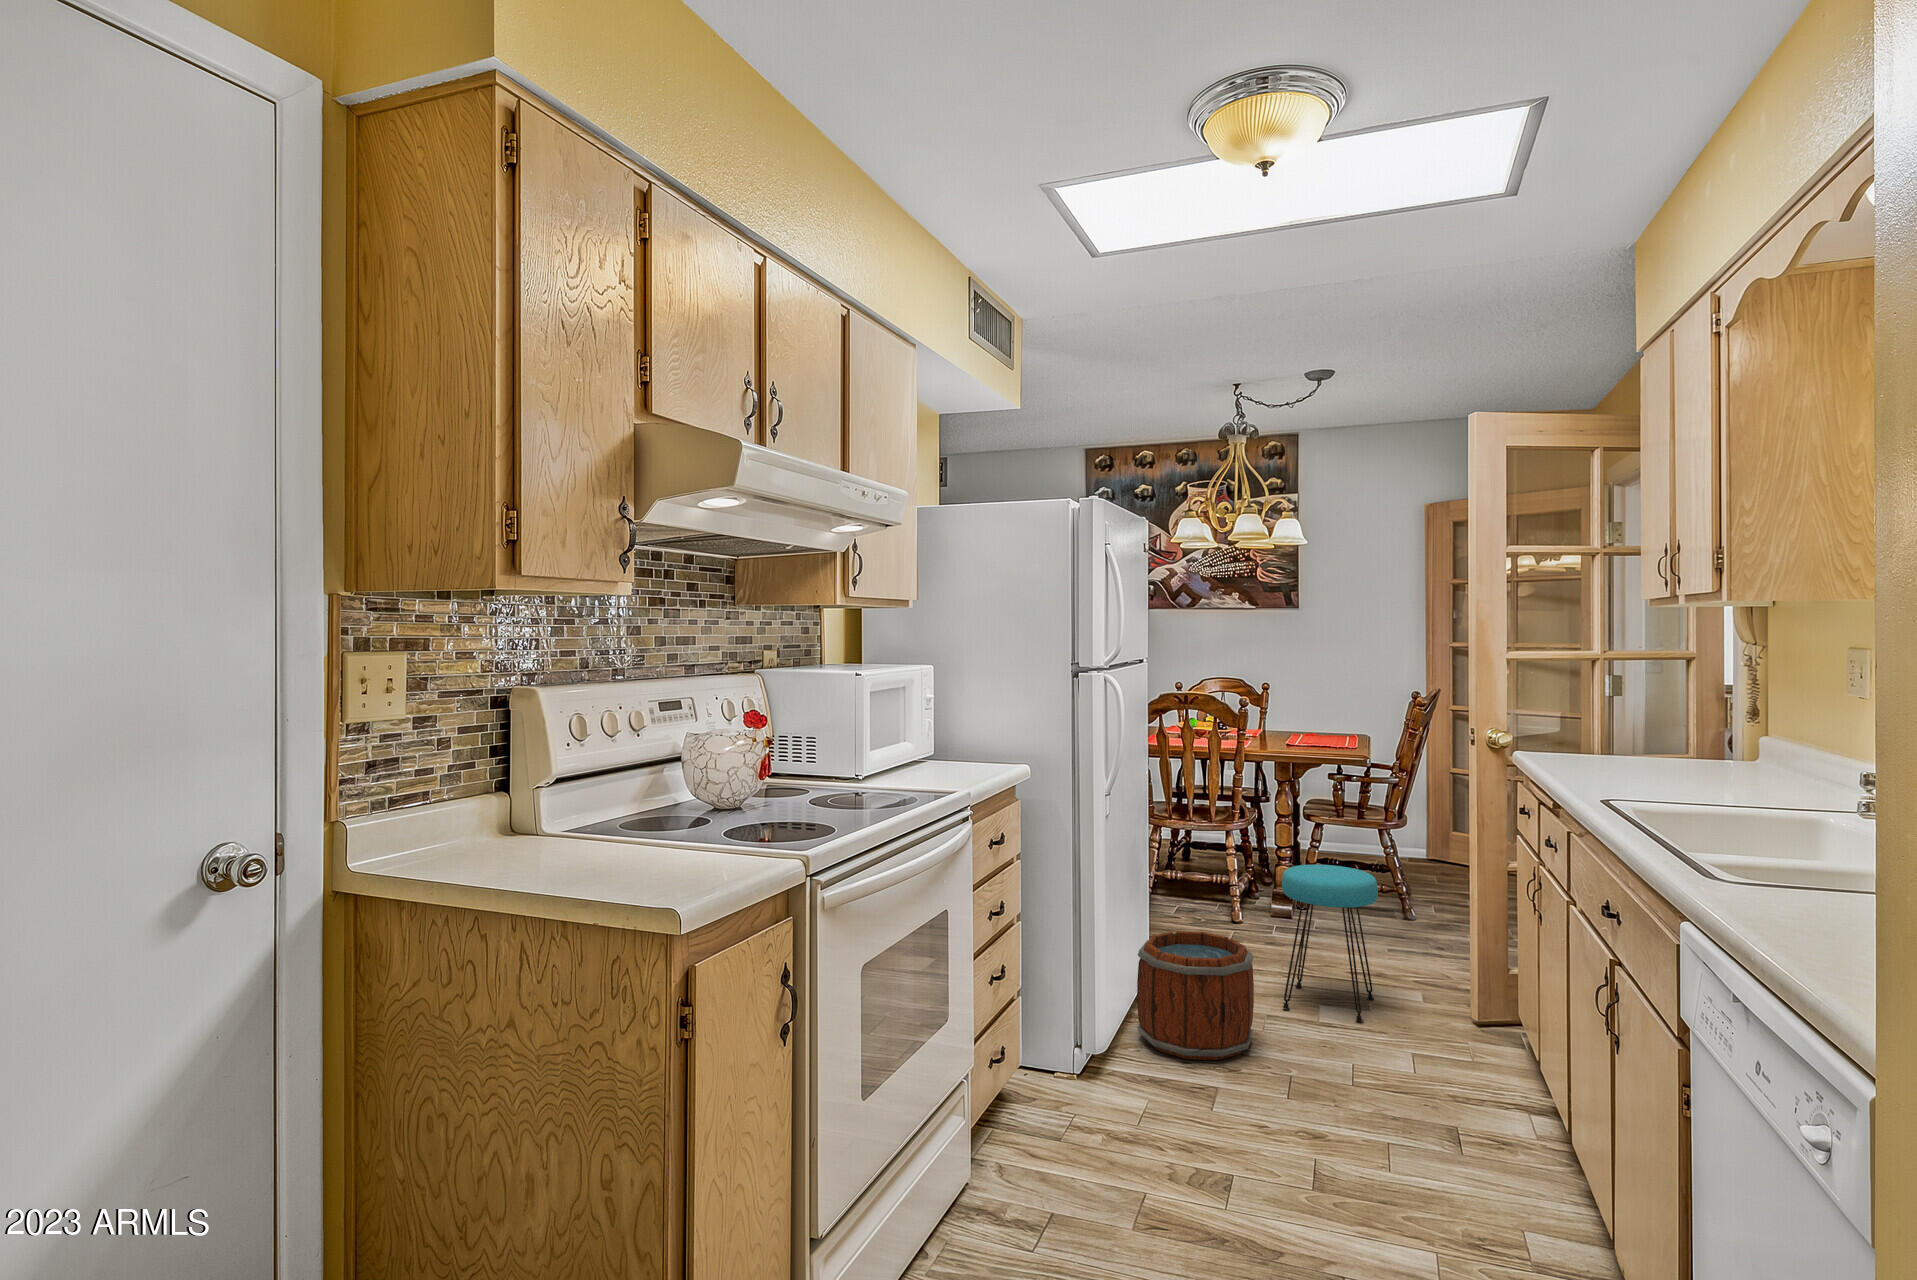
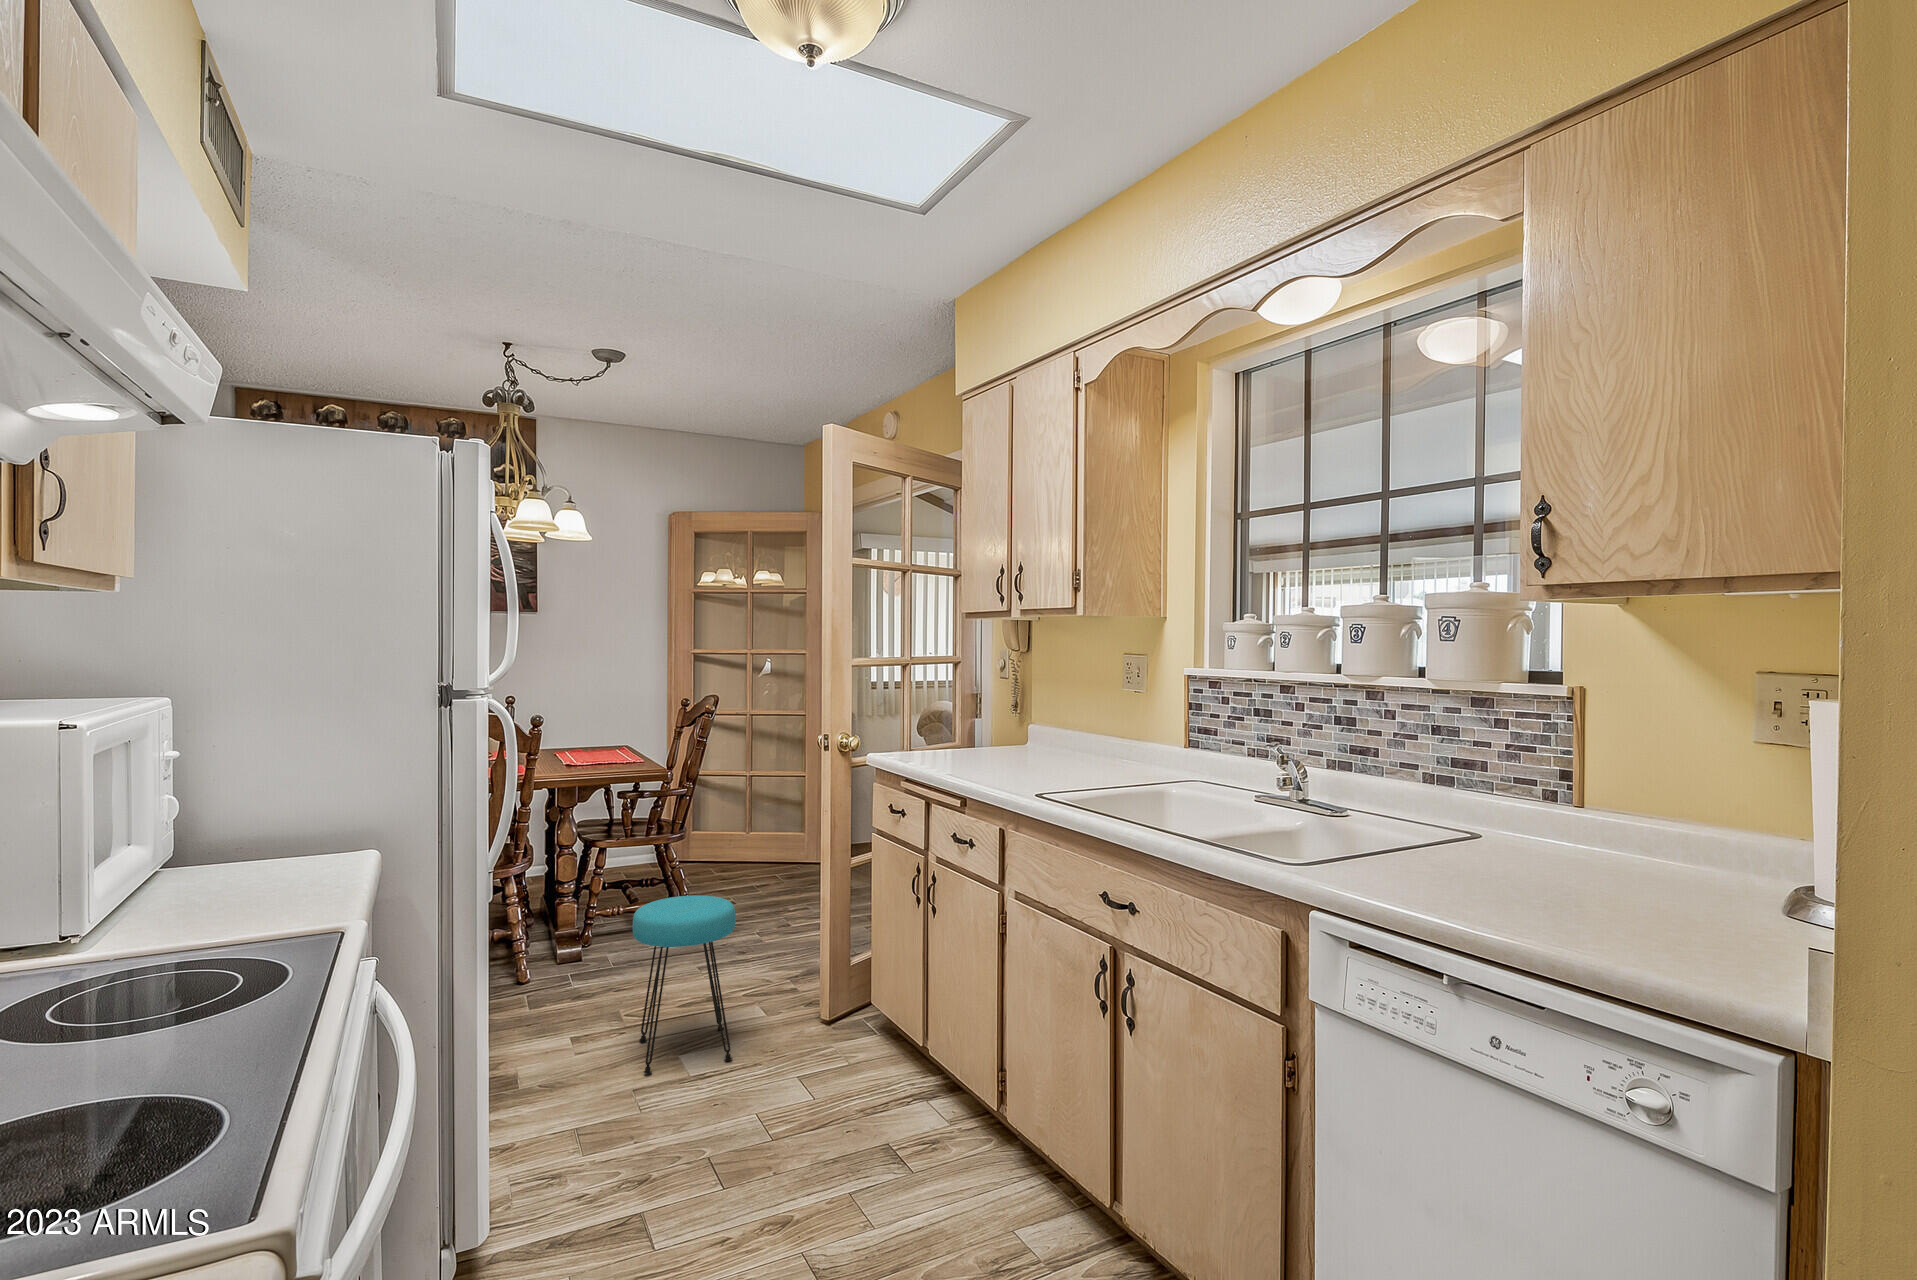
bucket: present [1137,931,1254,1060] -> none [495,1014,648,1194]

